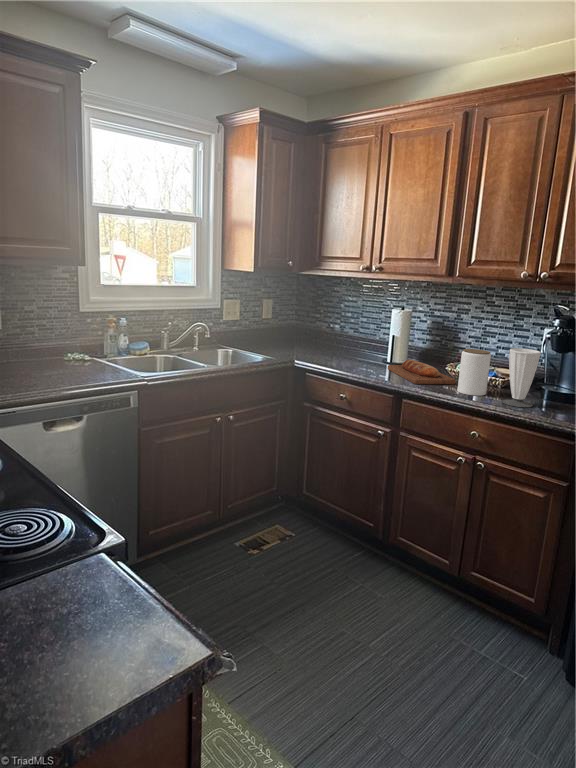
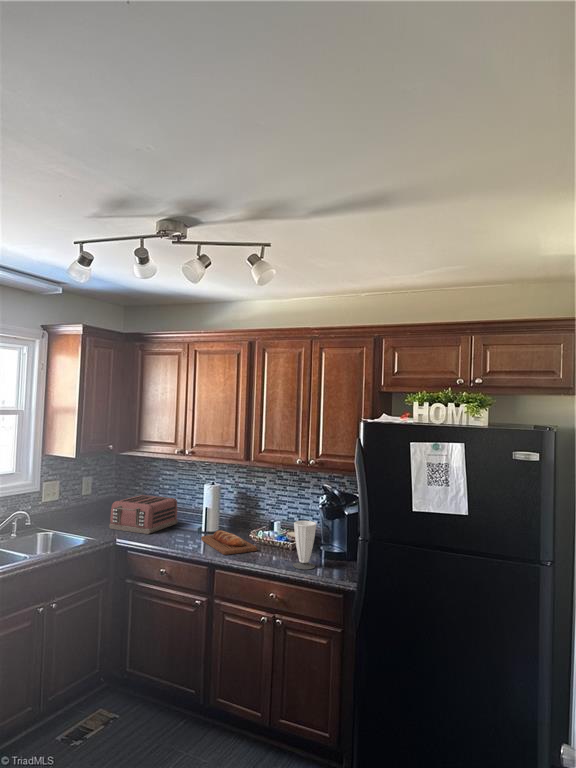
toaster: none [288,320,361,359] -> present [109,495,178,534]
jar: present [457,349,491,396] -> none [258,522,281,562]

